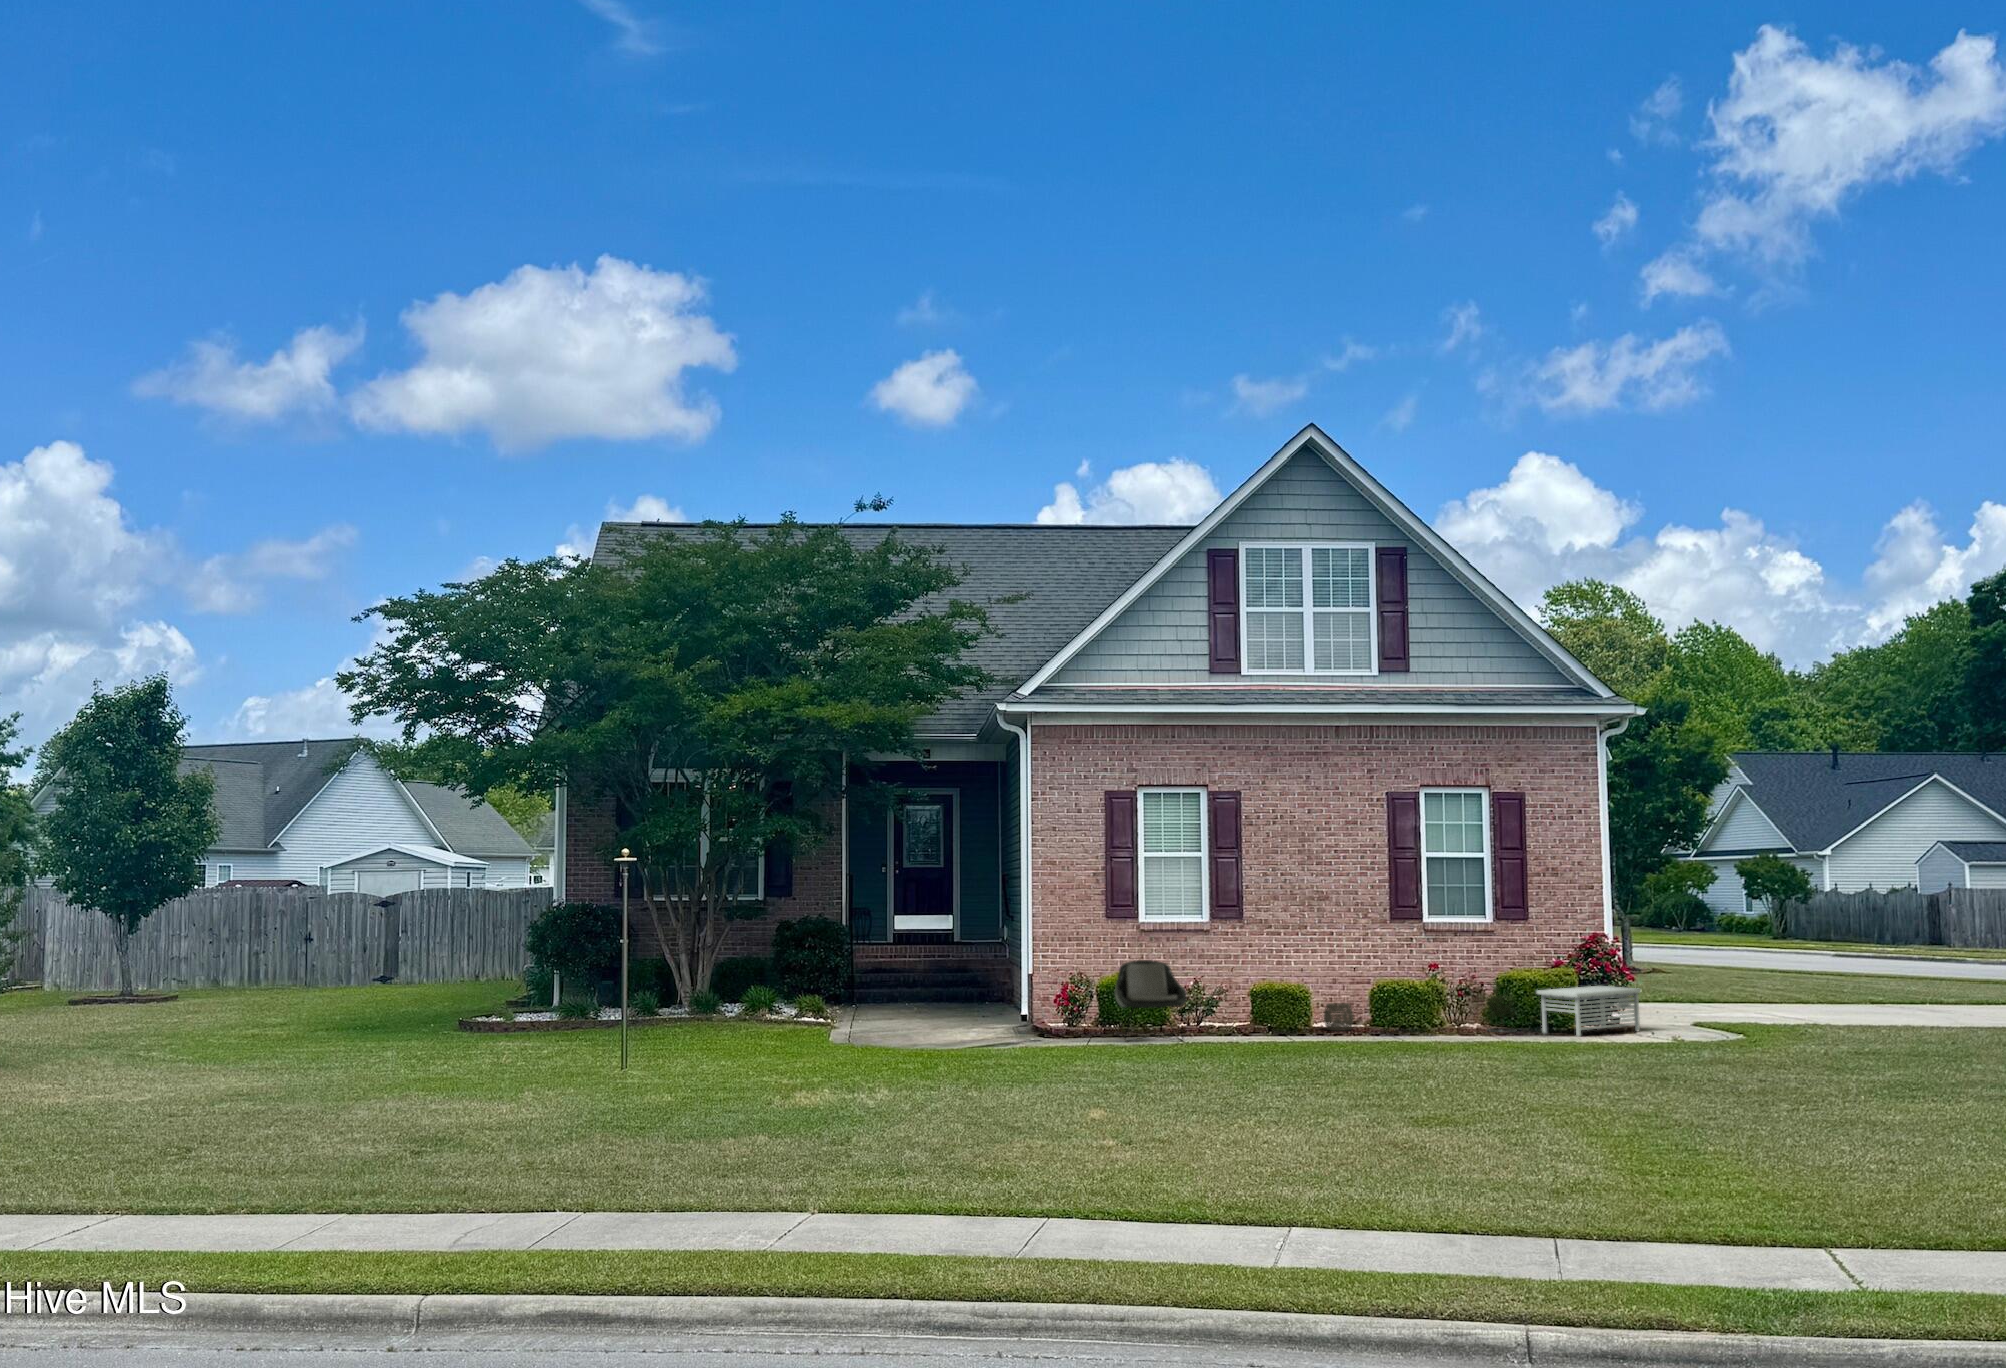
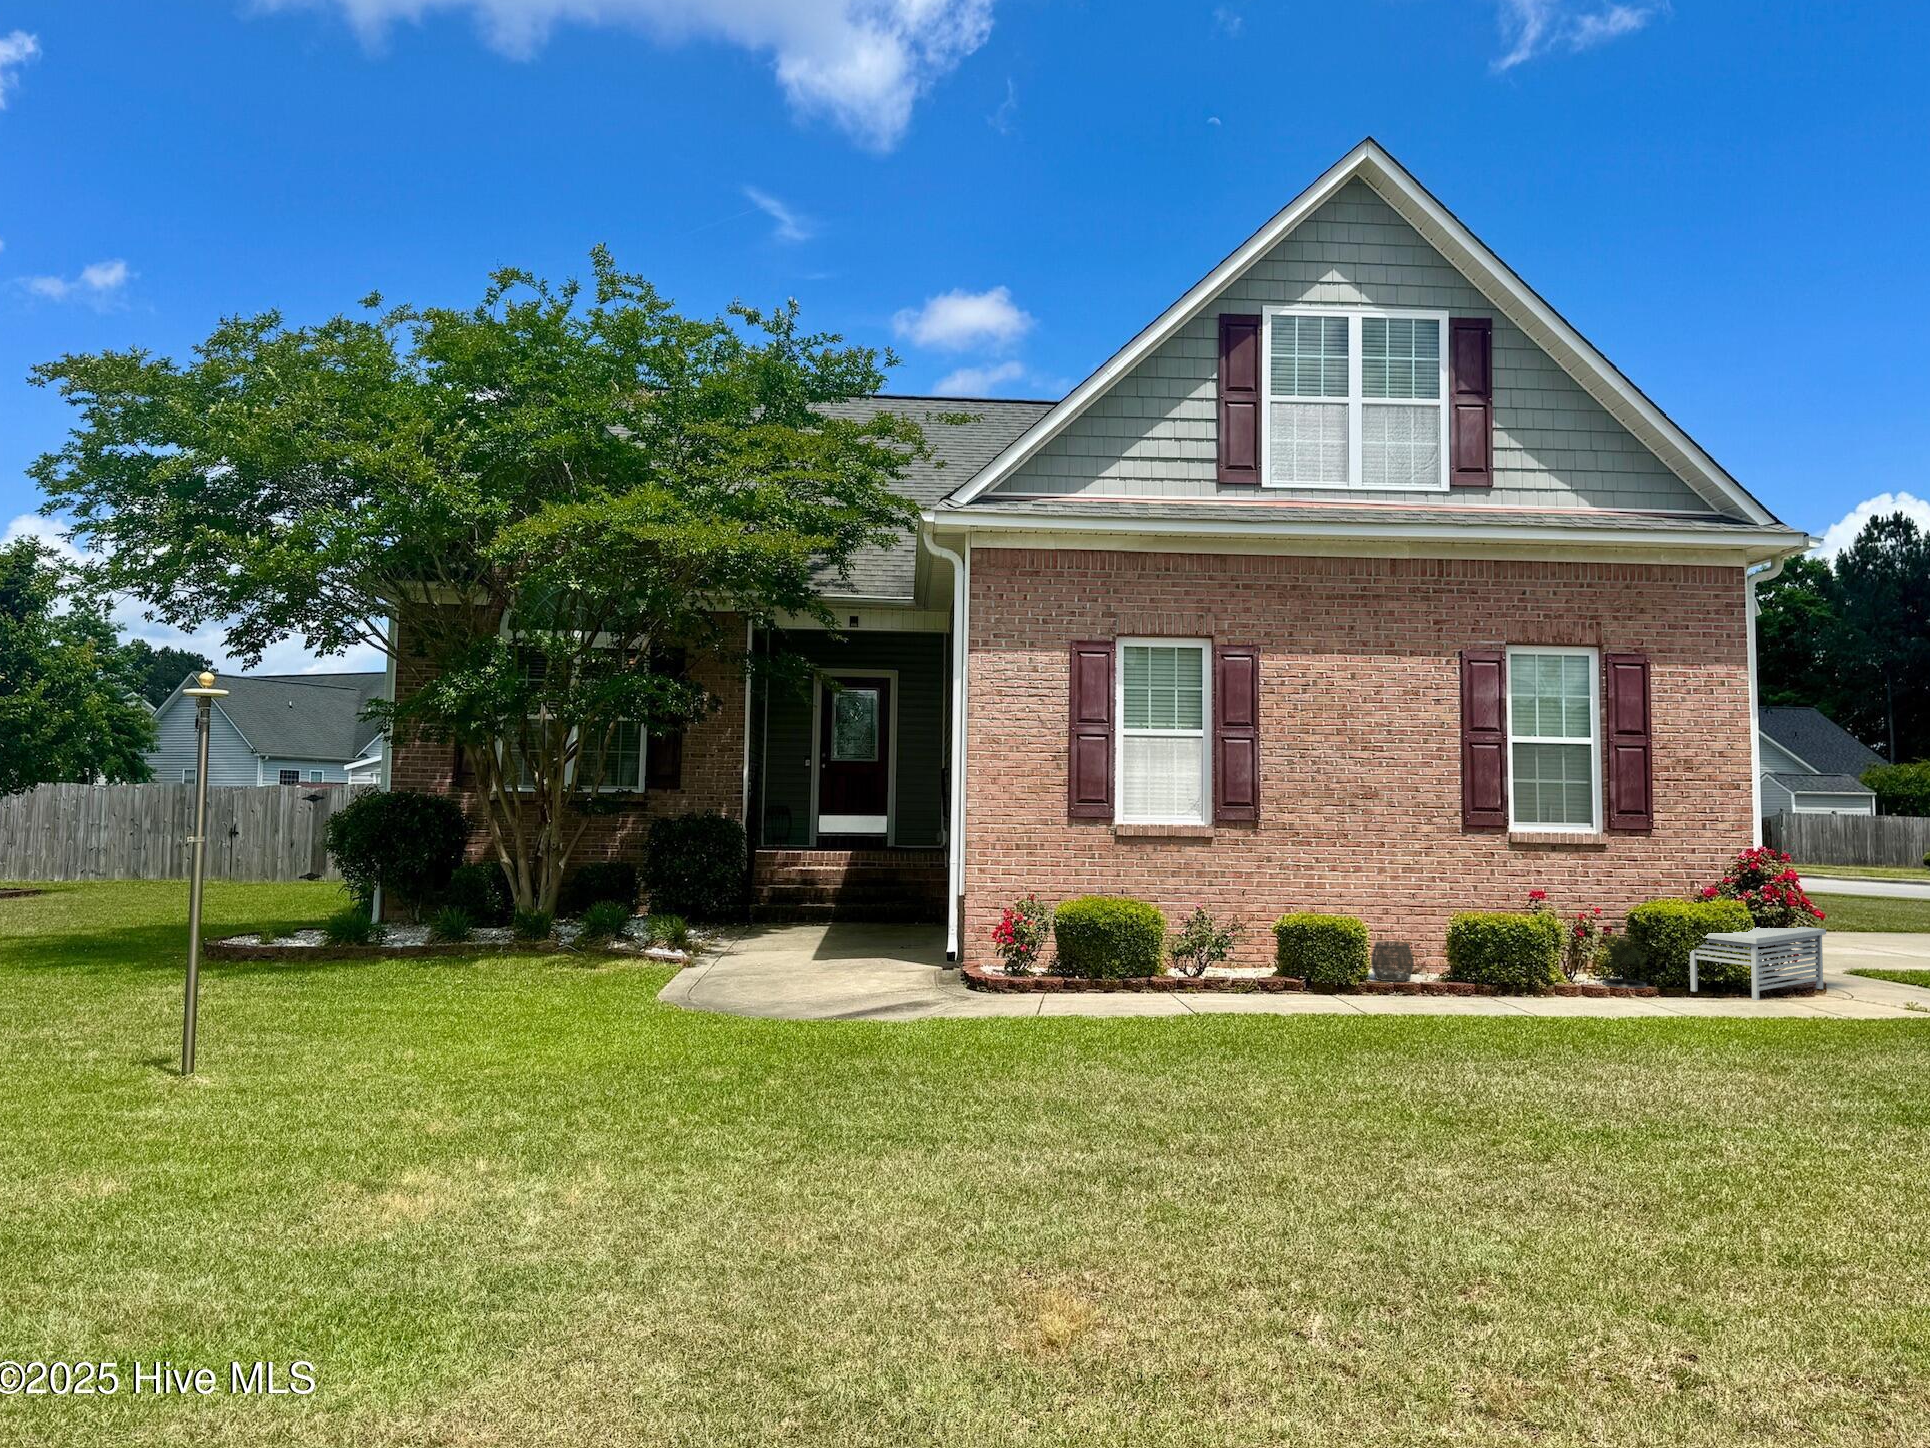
lounge chair: present [1115,960,1187,1042] -> none [1082,880,1189,1005]

